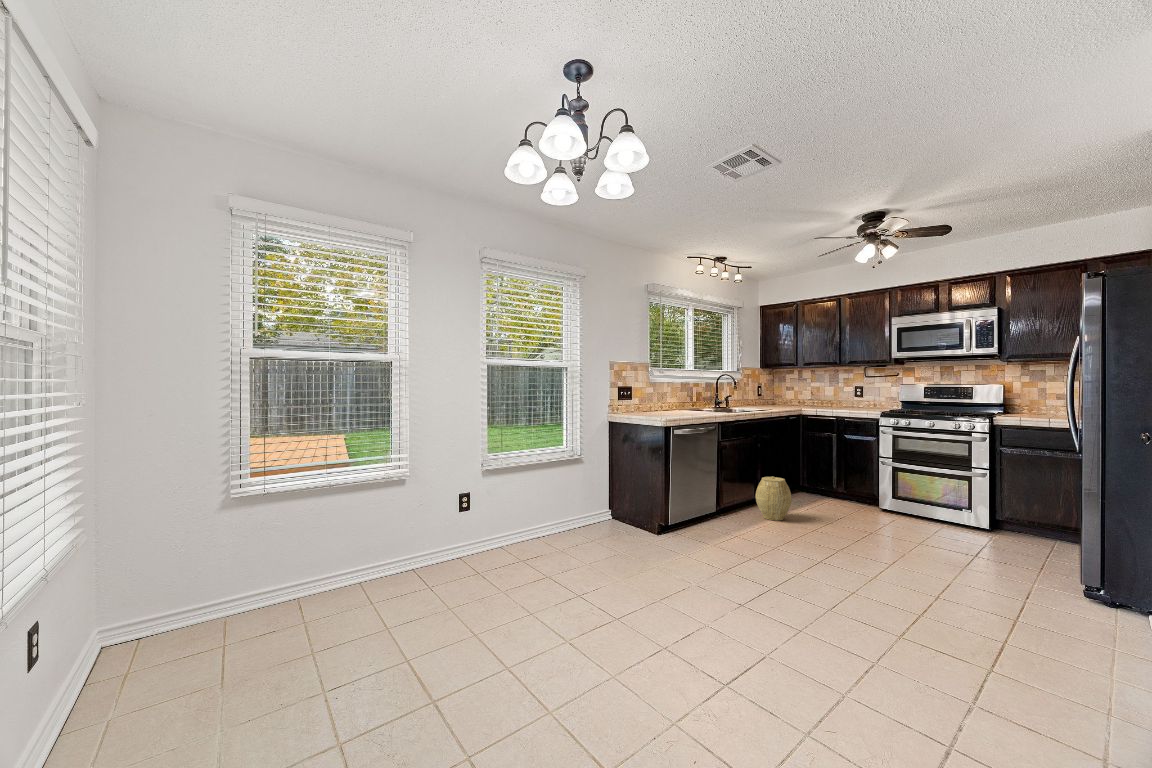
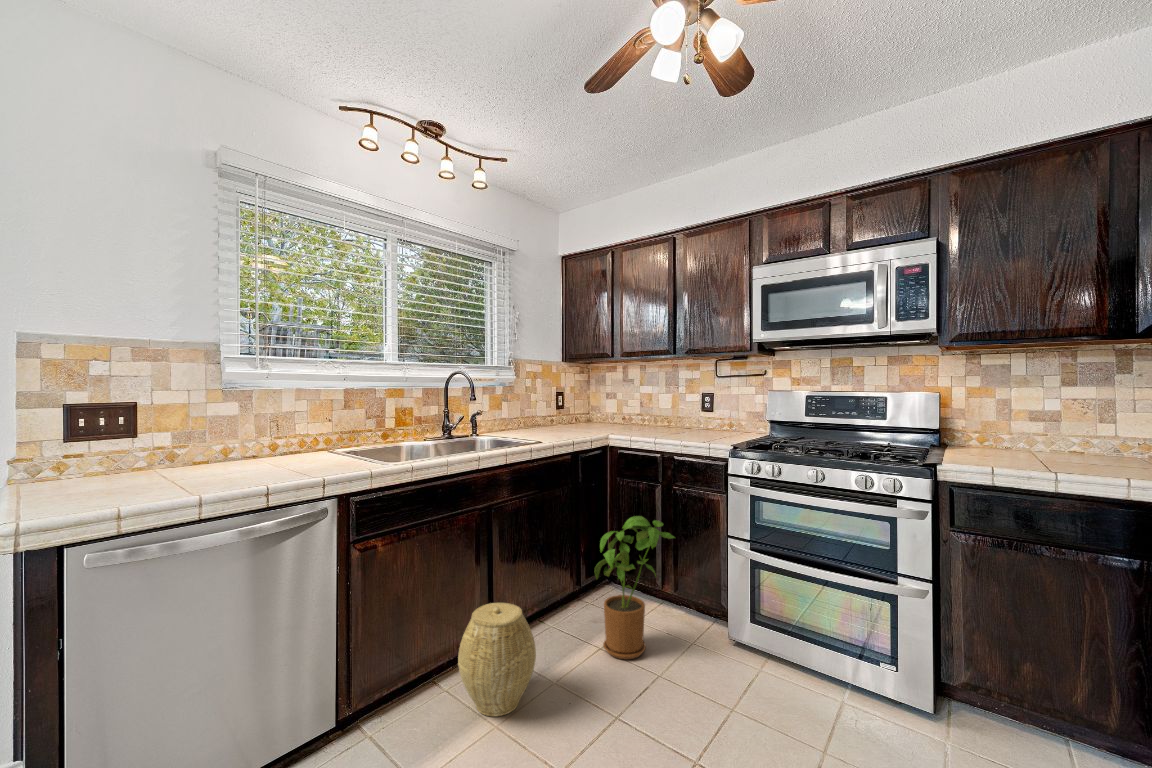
house plant: none [810,444,853,512] -> present [595,516,674,659]

